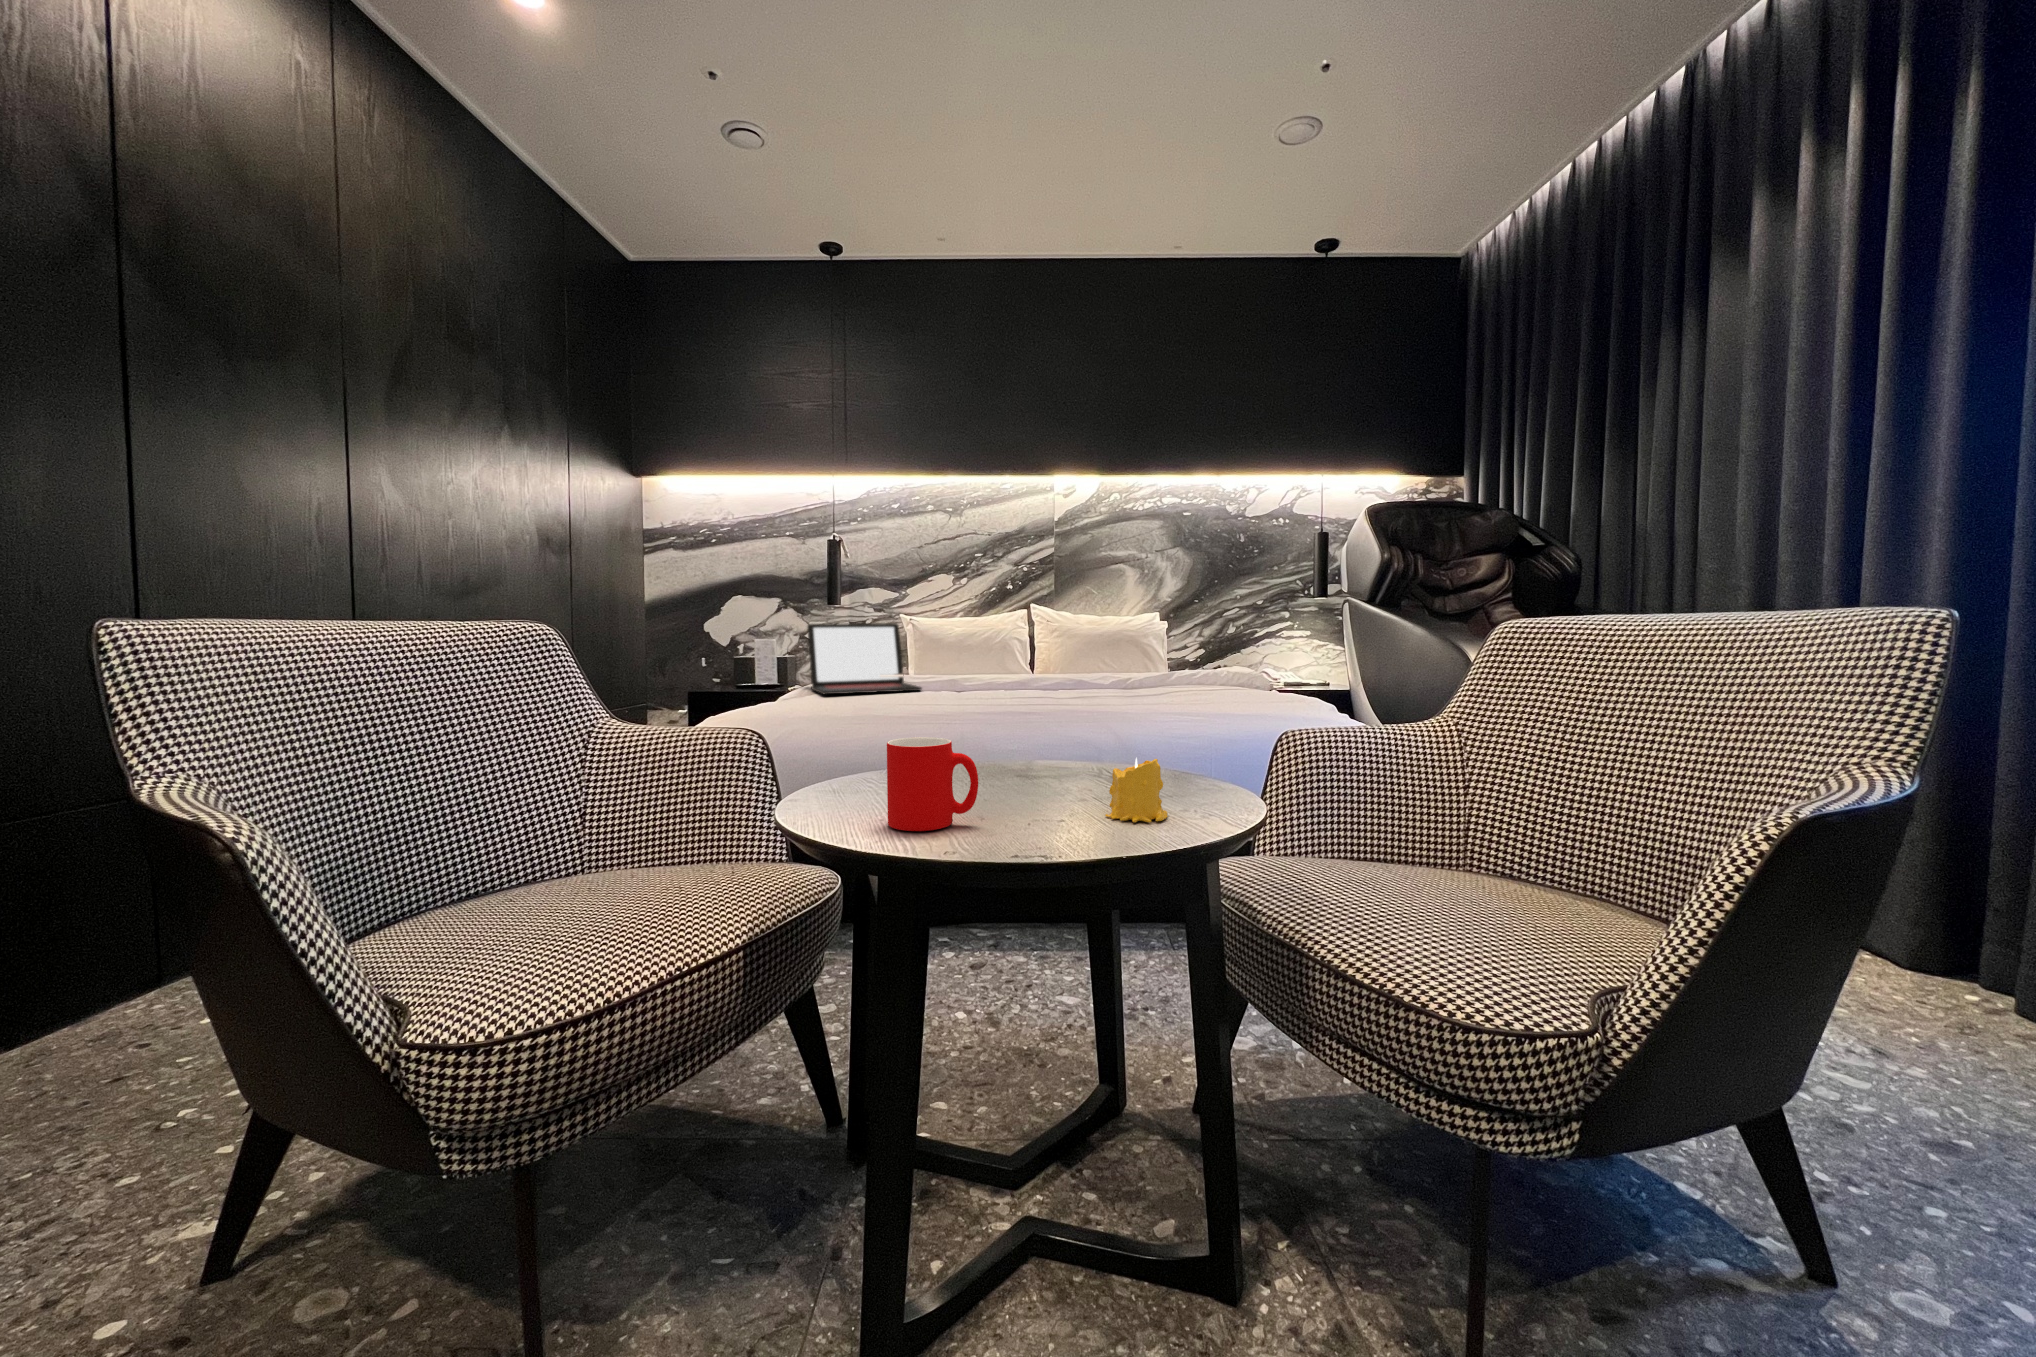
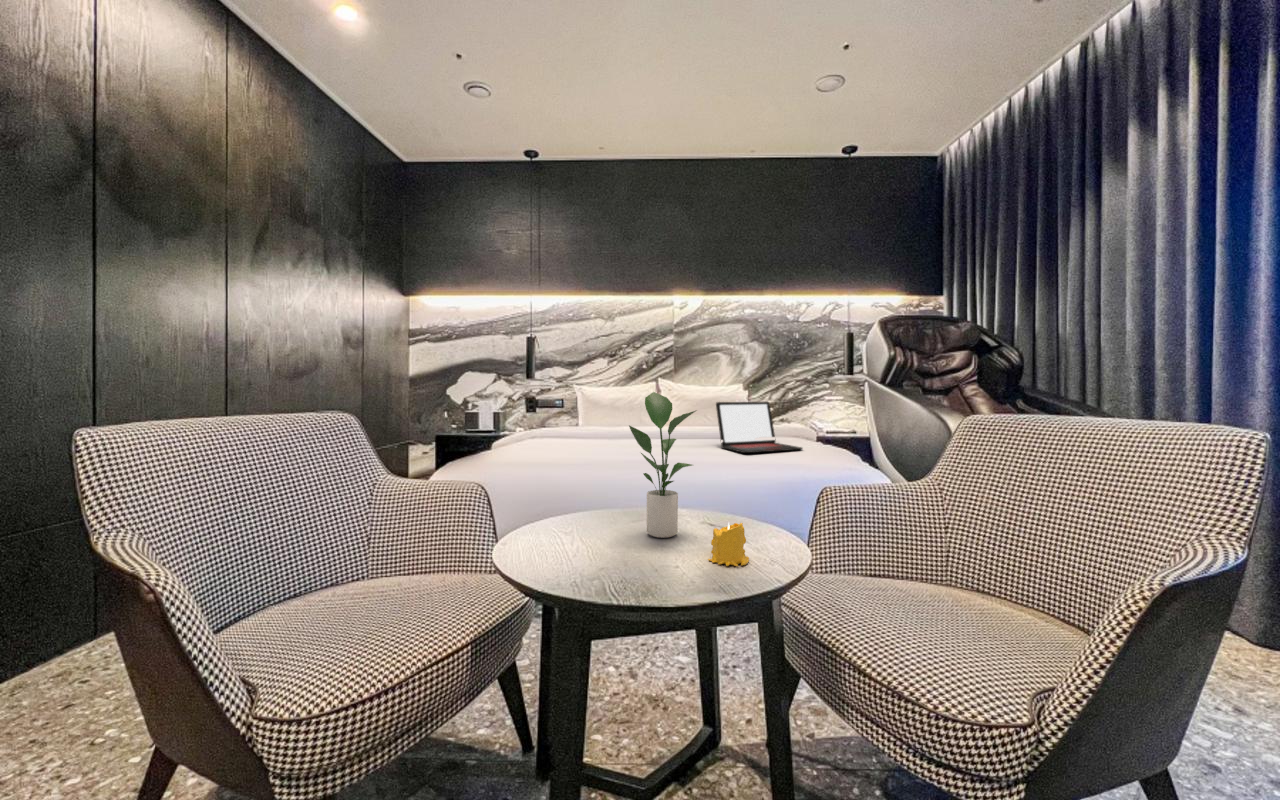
potted plant: none [980,571,1087,793] -> present [629,392,696,538]
laptop: present [808,623,922,694] -> present [716,402,802,453]
cup: present [887,737,978,831] -> none [568,507,626,572]

